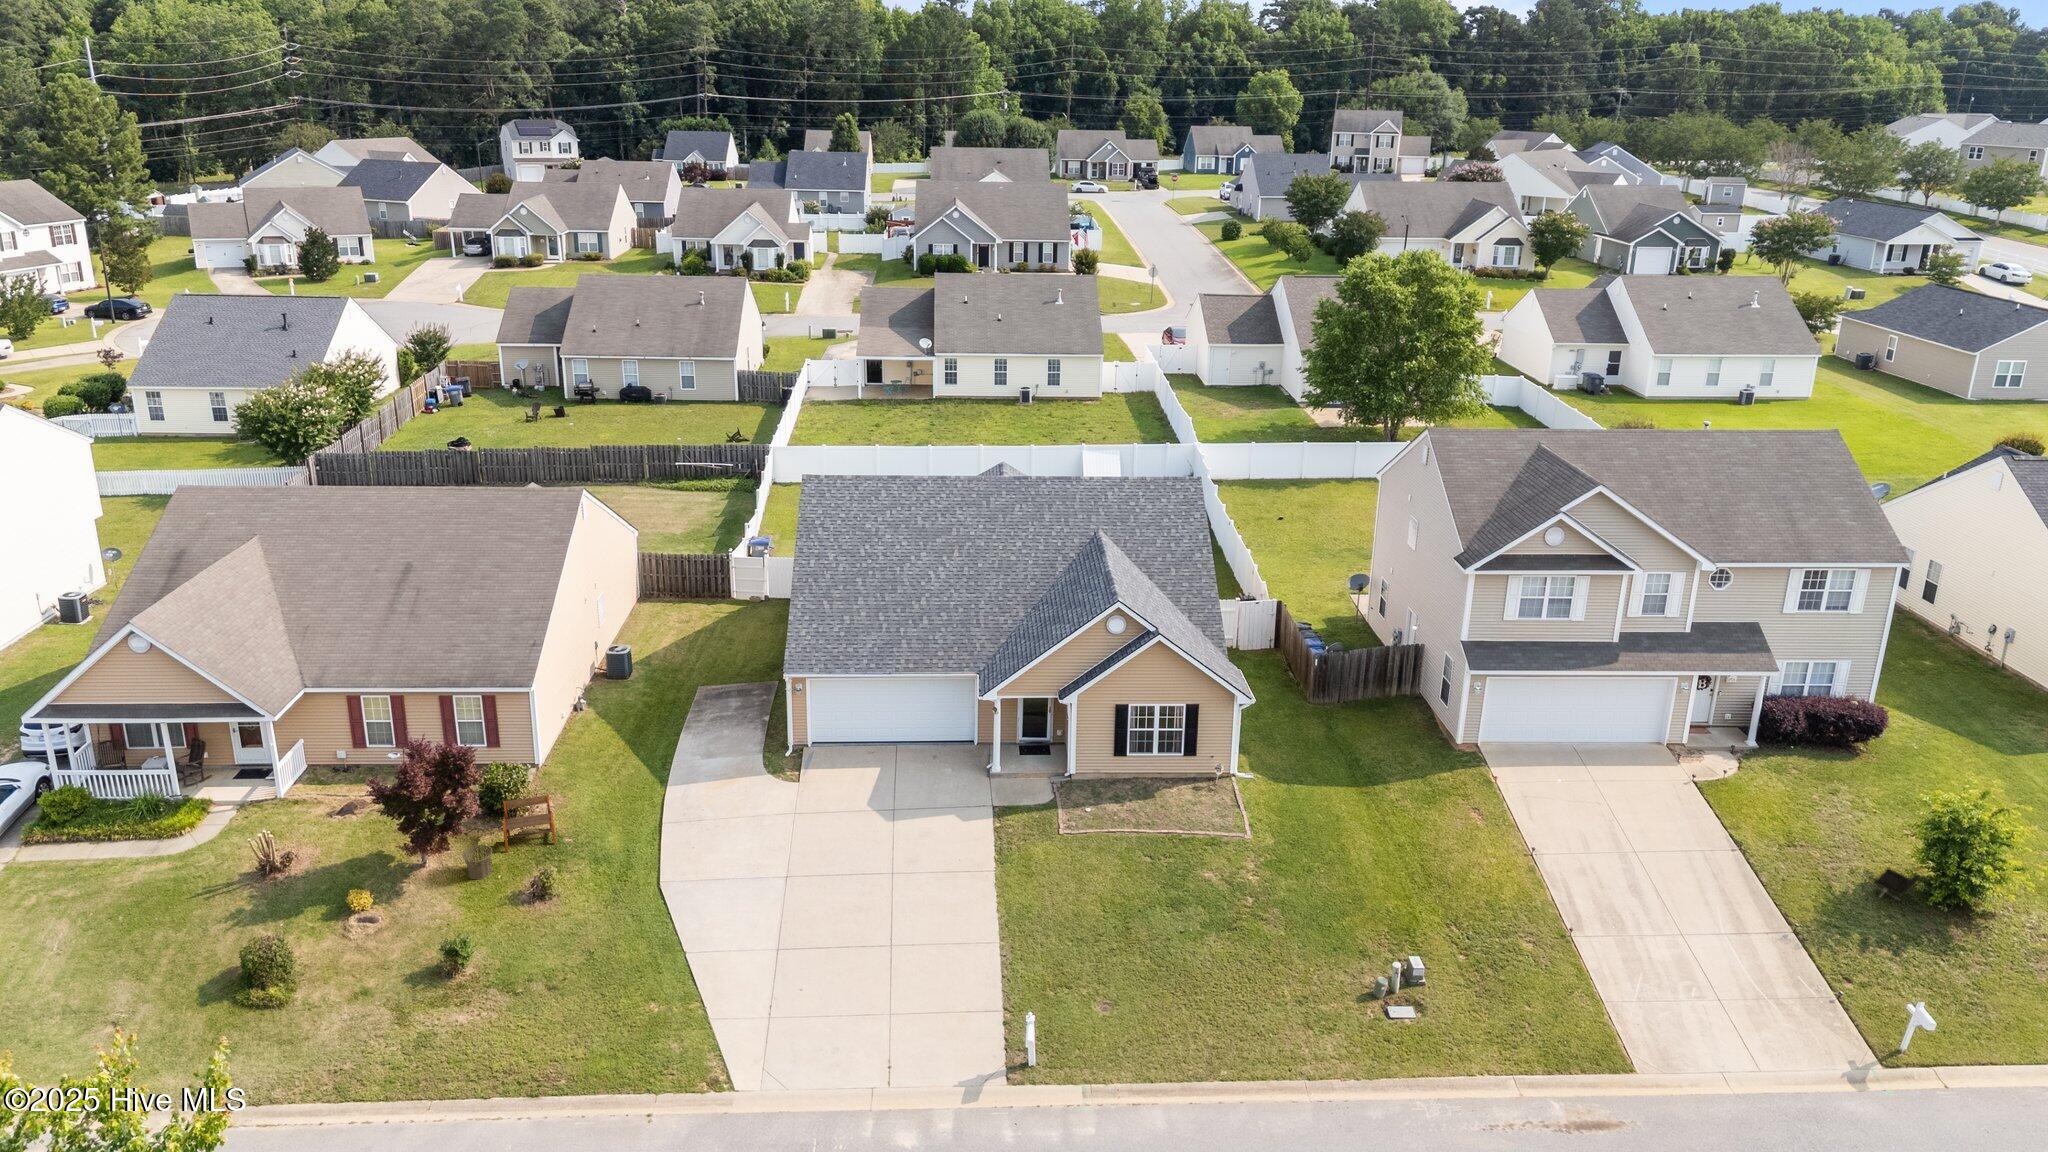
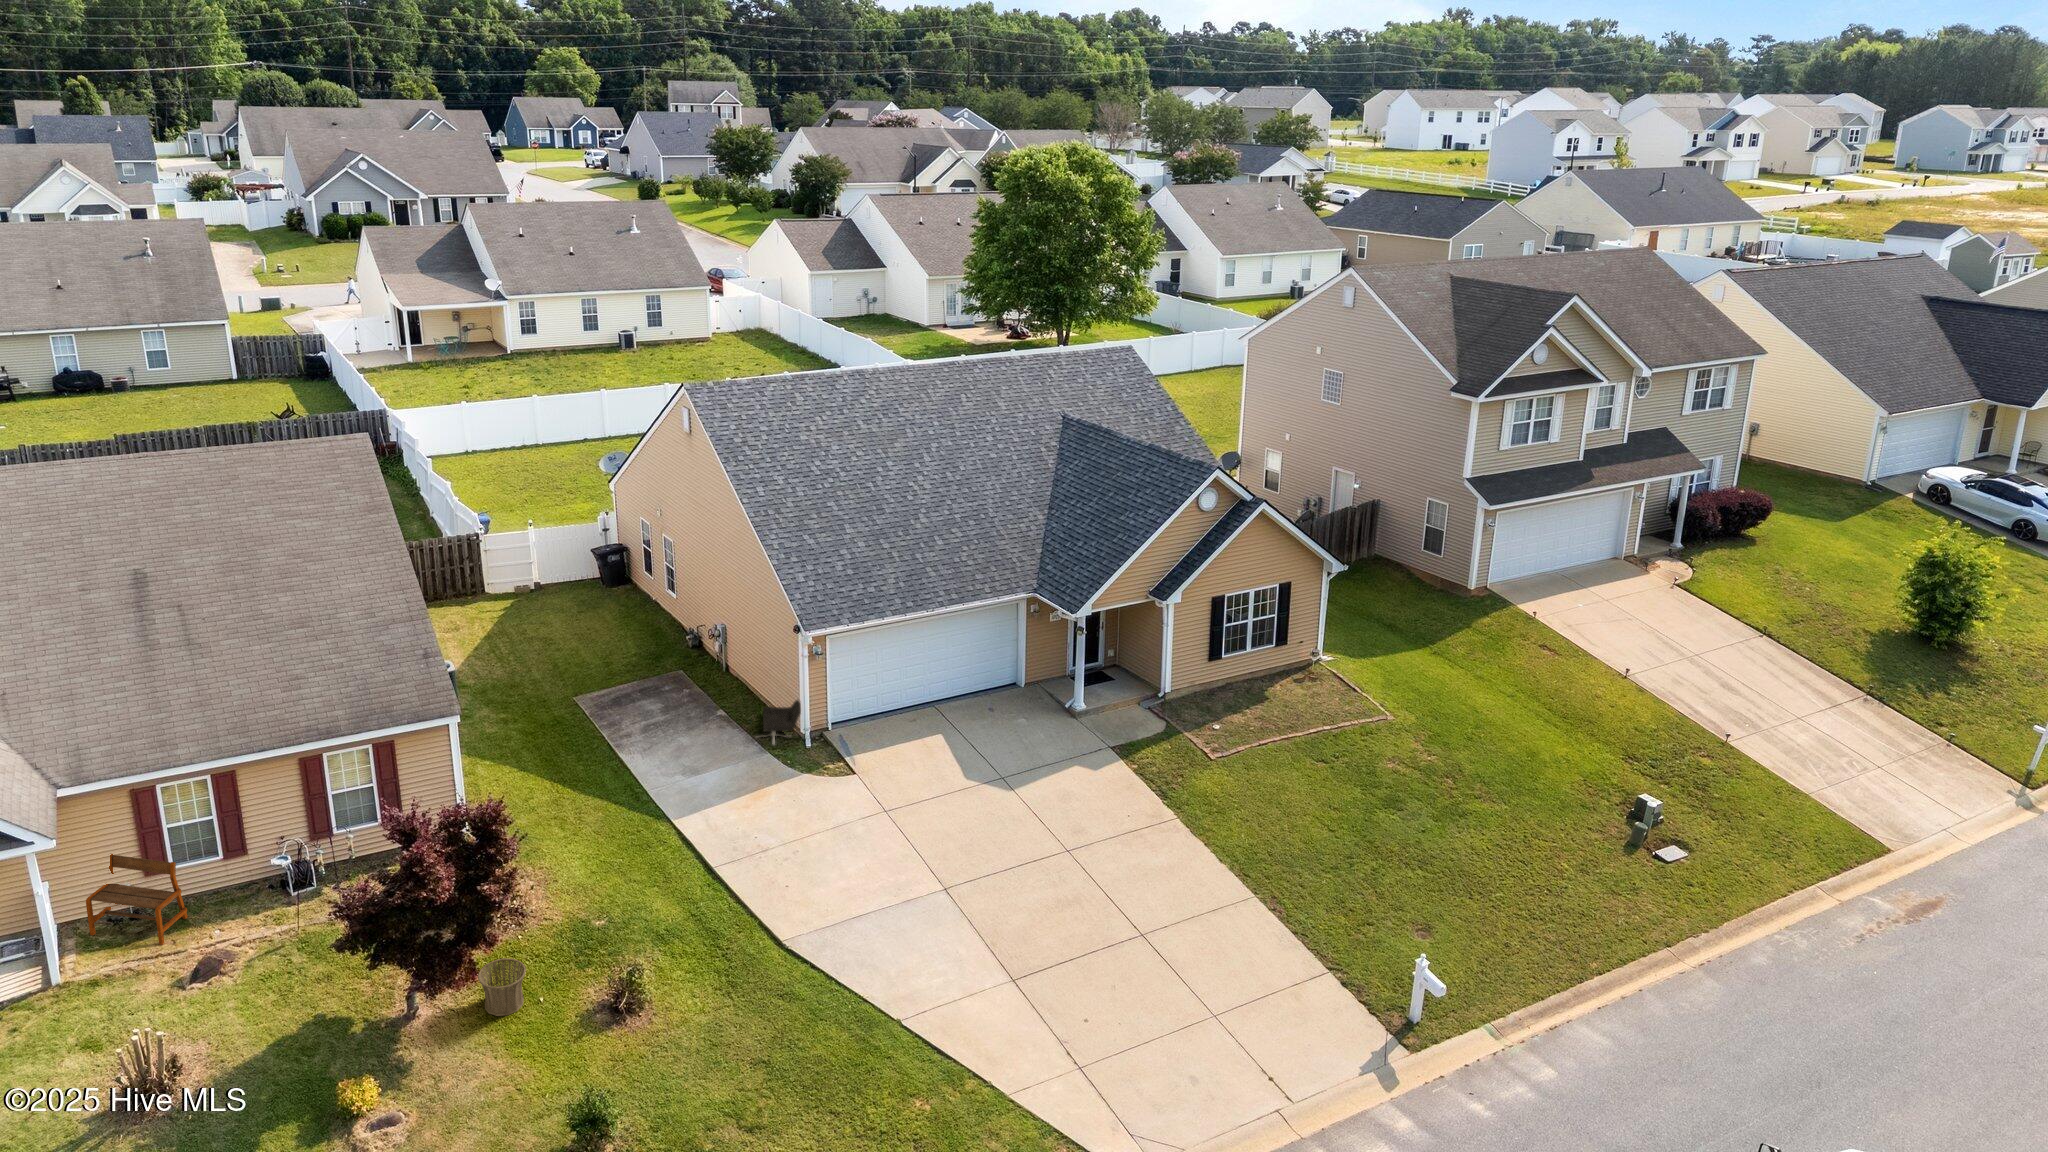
bench: present [503,795,556,852] -> present [86,854,188,945]
lounge chair: present [1875,868,1920,897] -> present [763,700,801,743]

